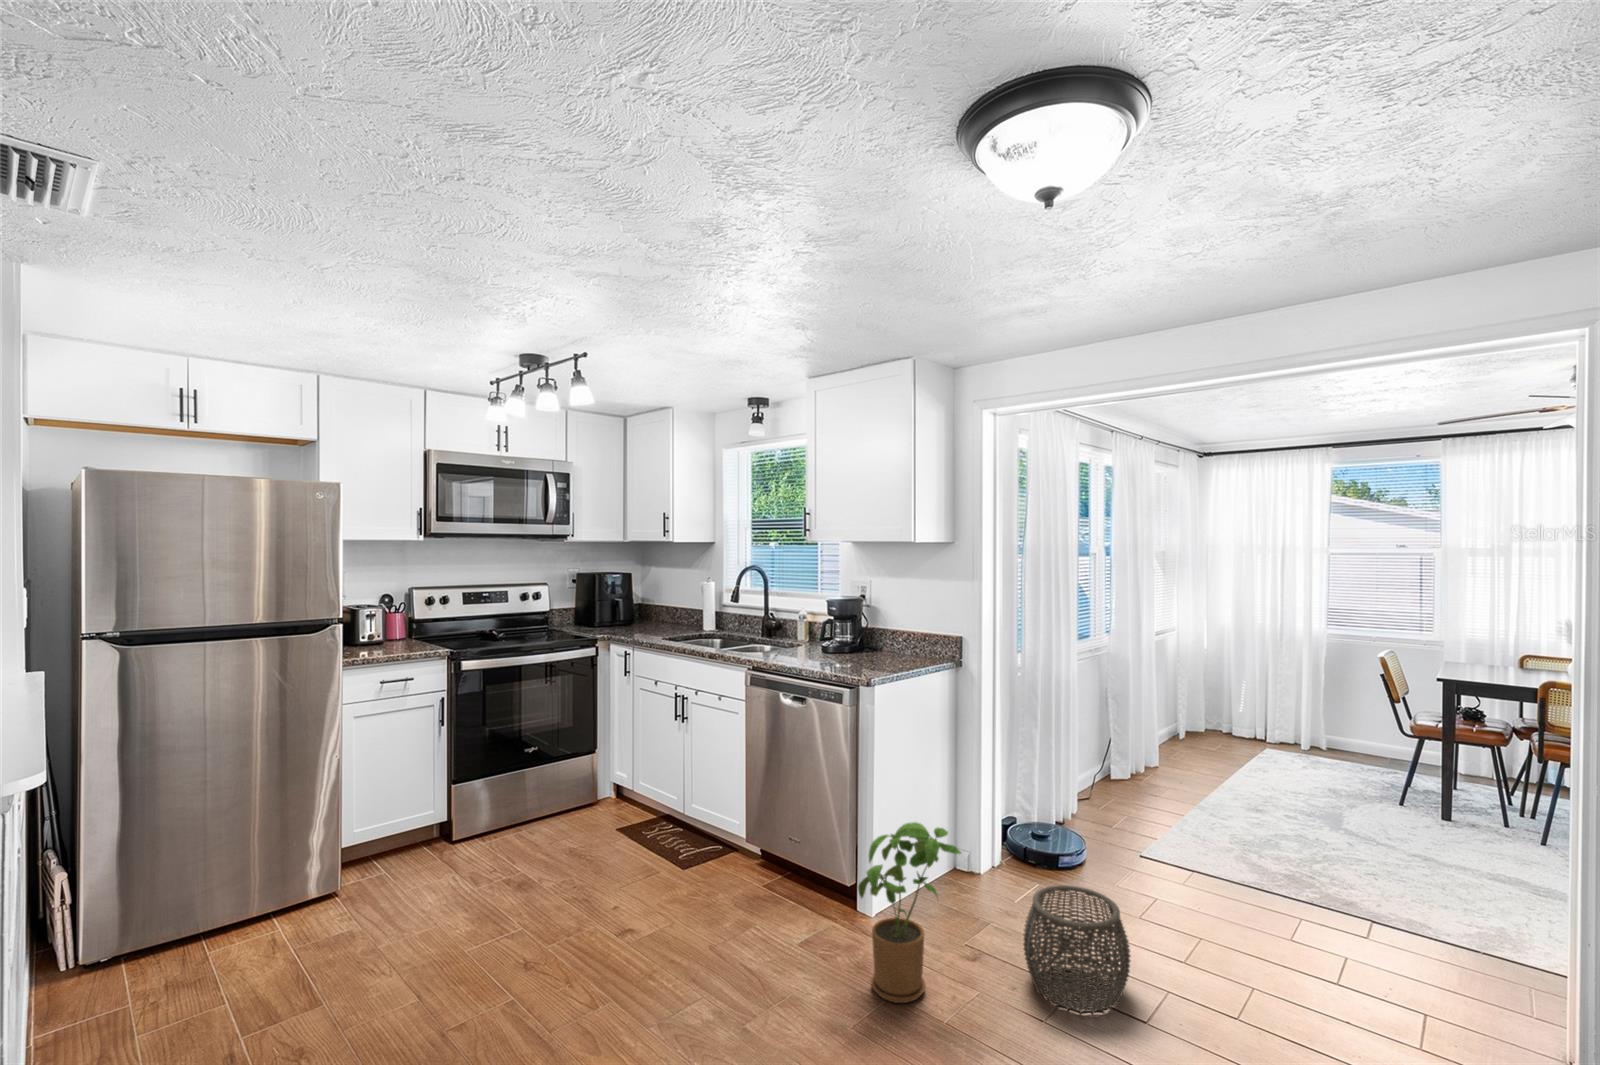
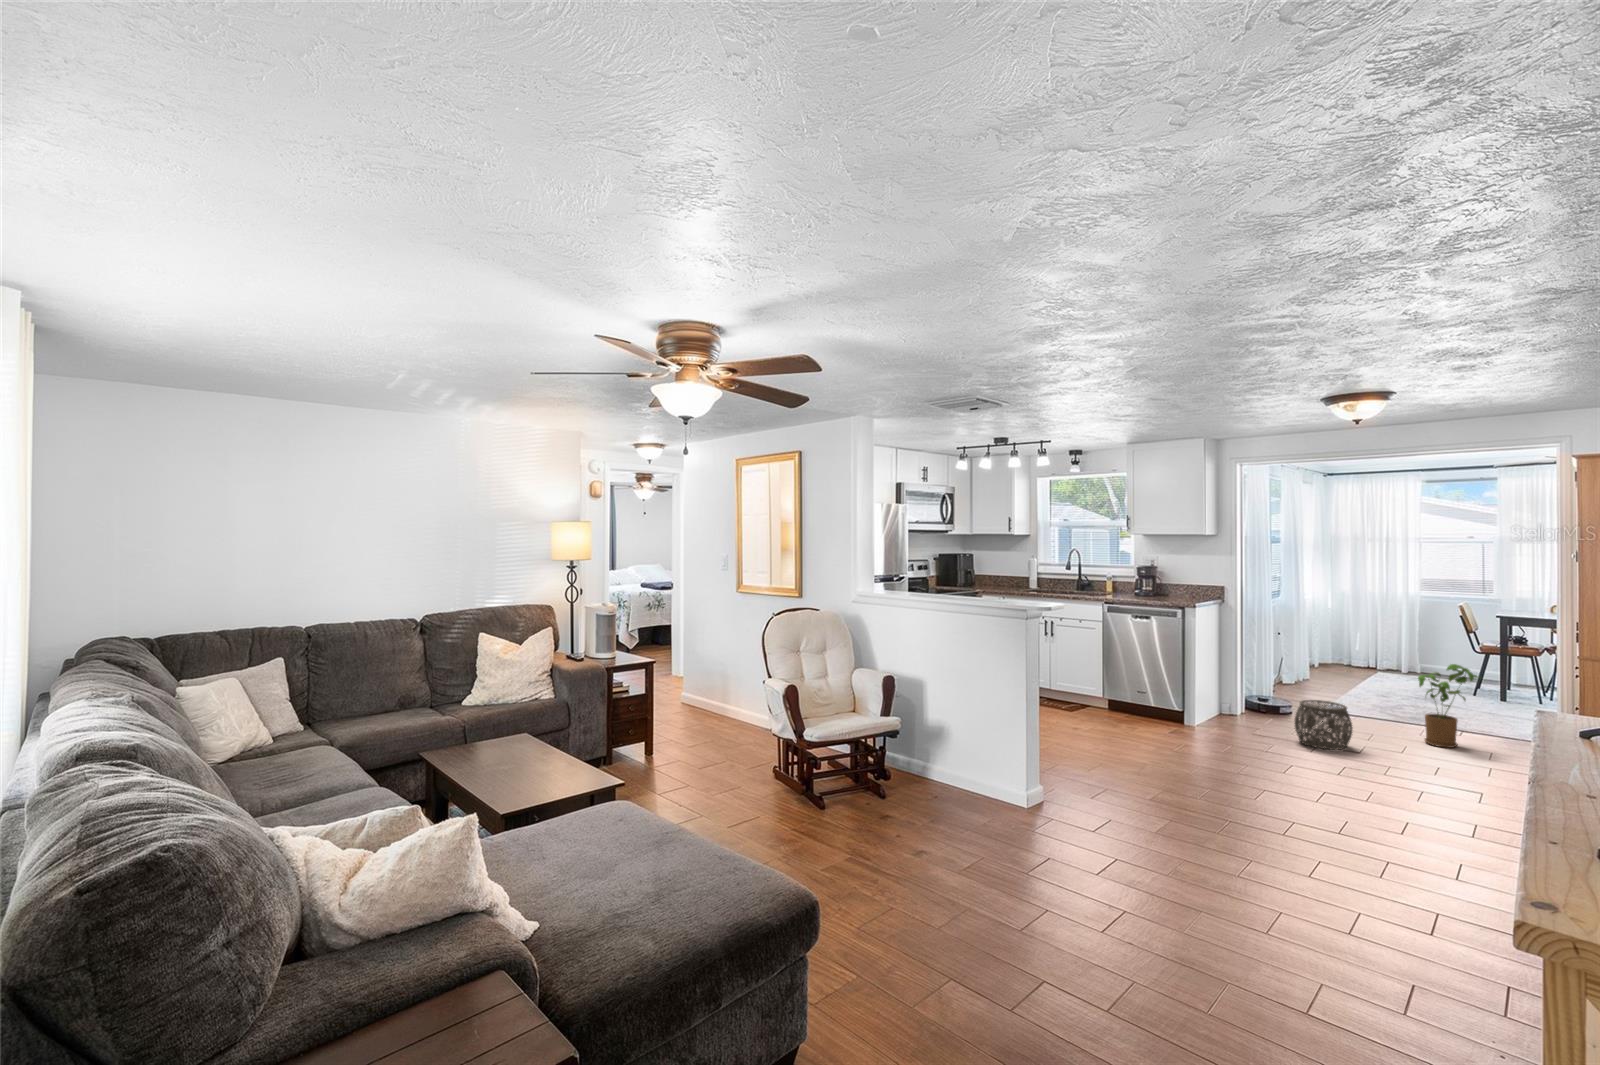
house plant: present [858,822,961,1003] -> present [1418,664,1478,748]

